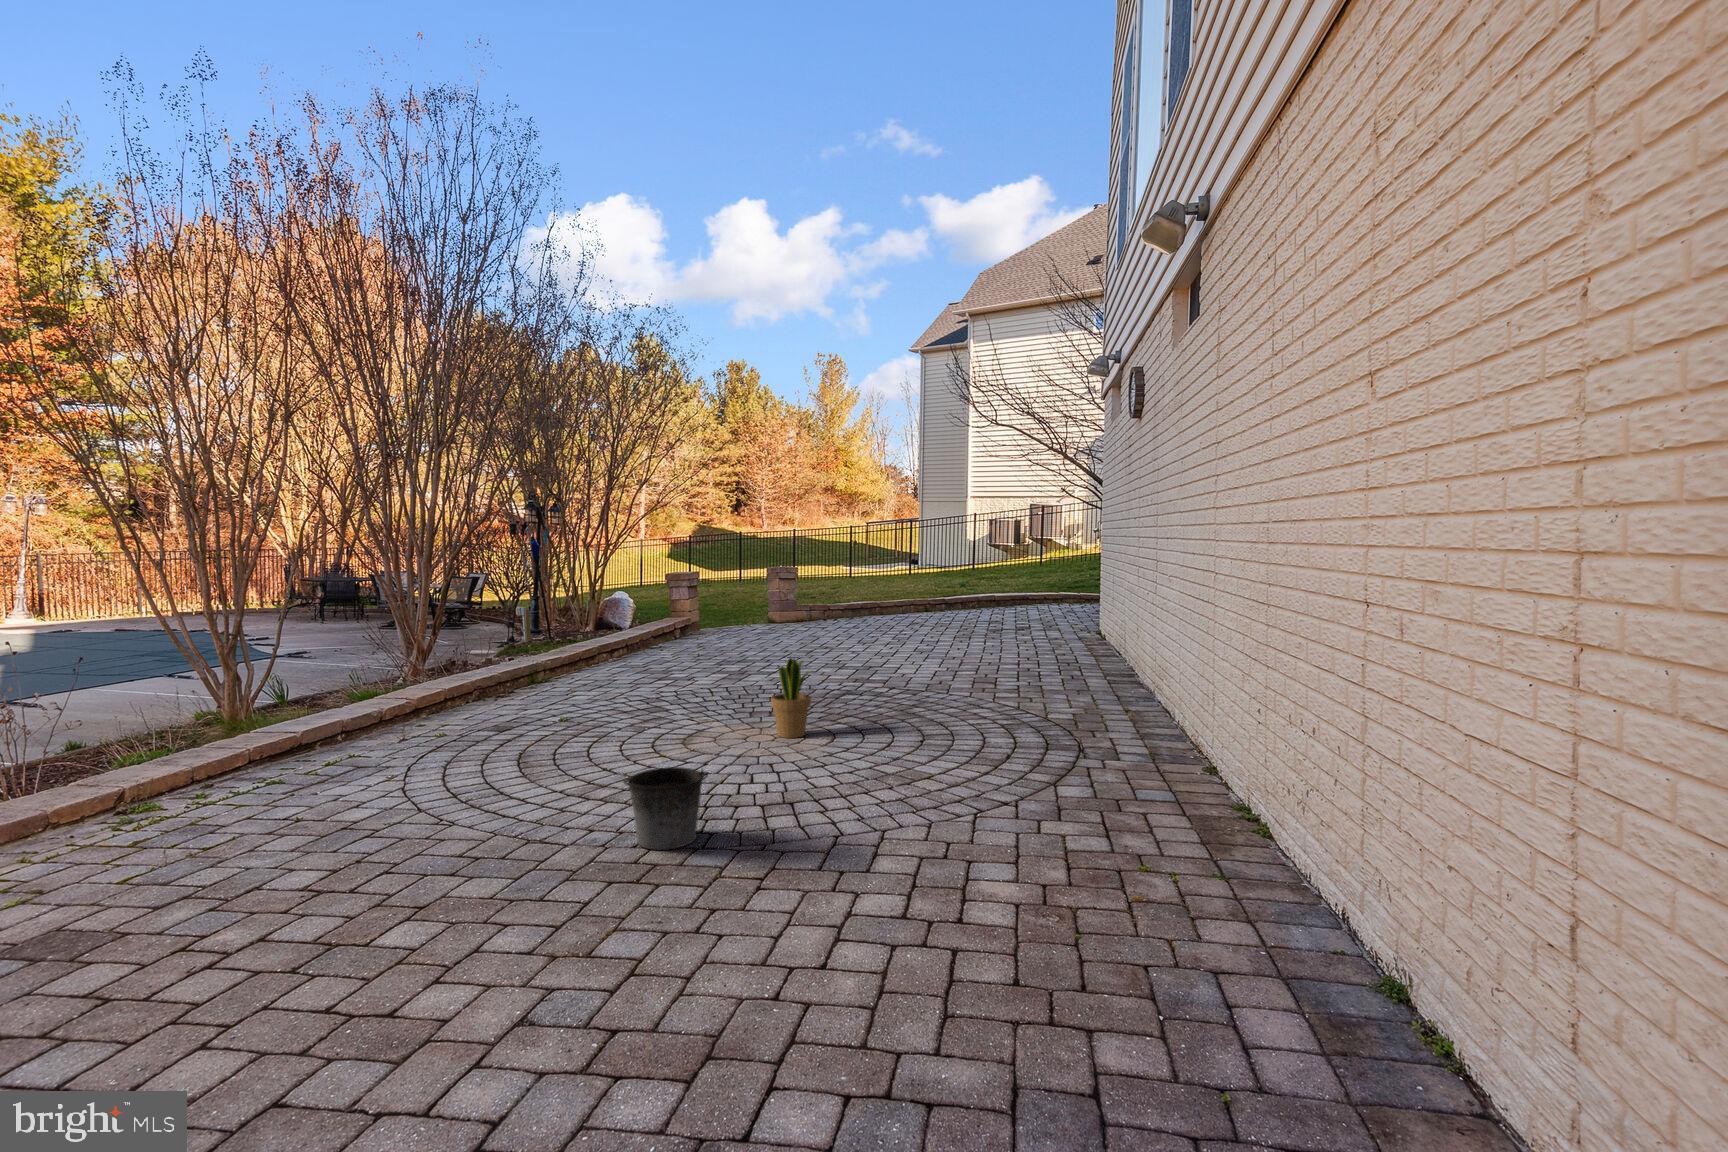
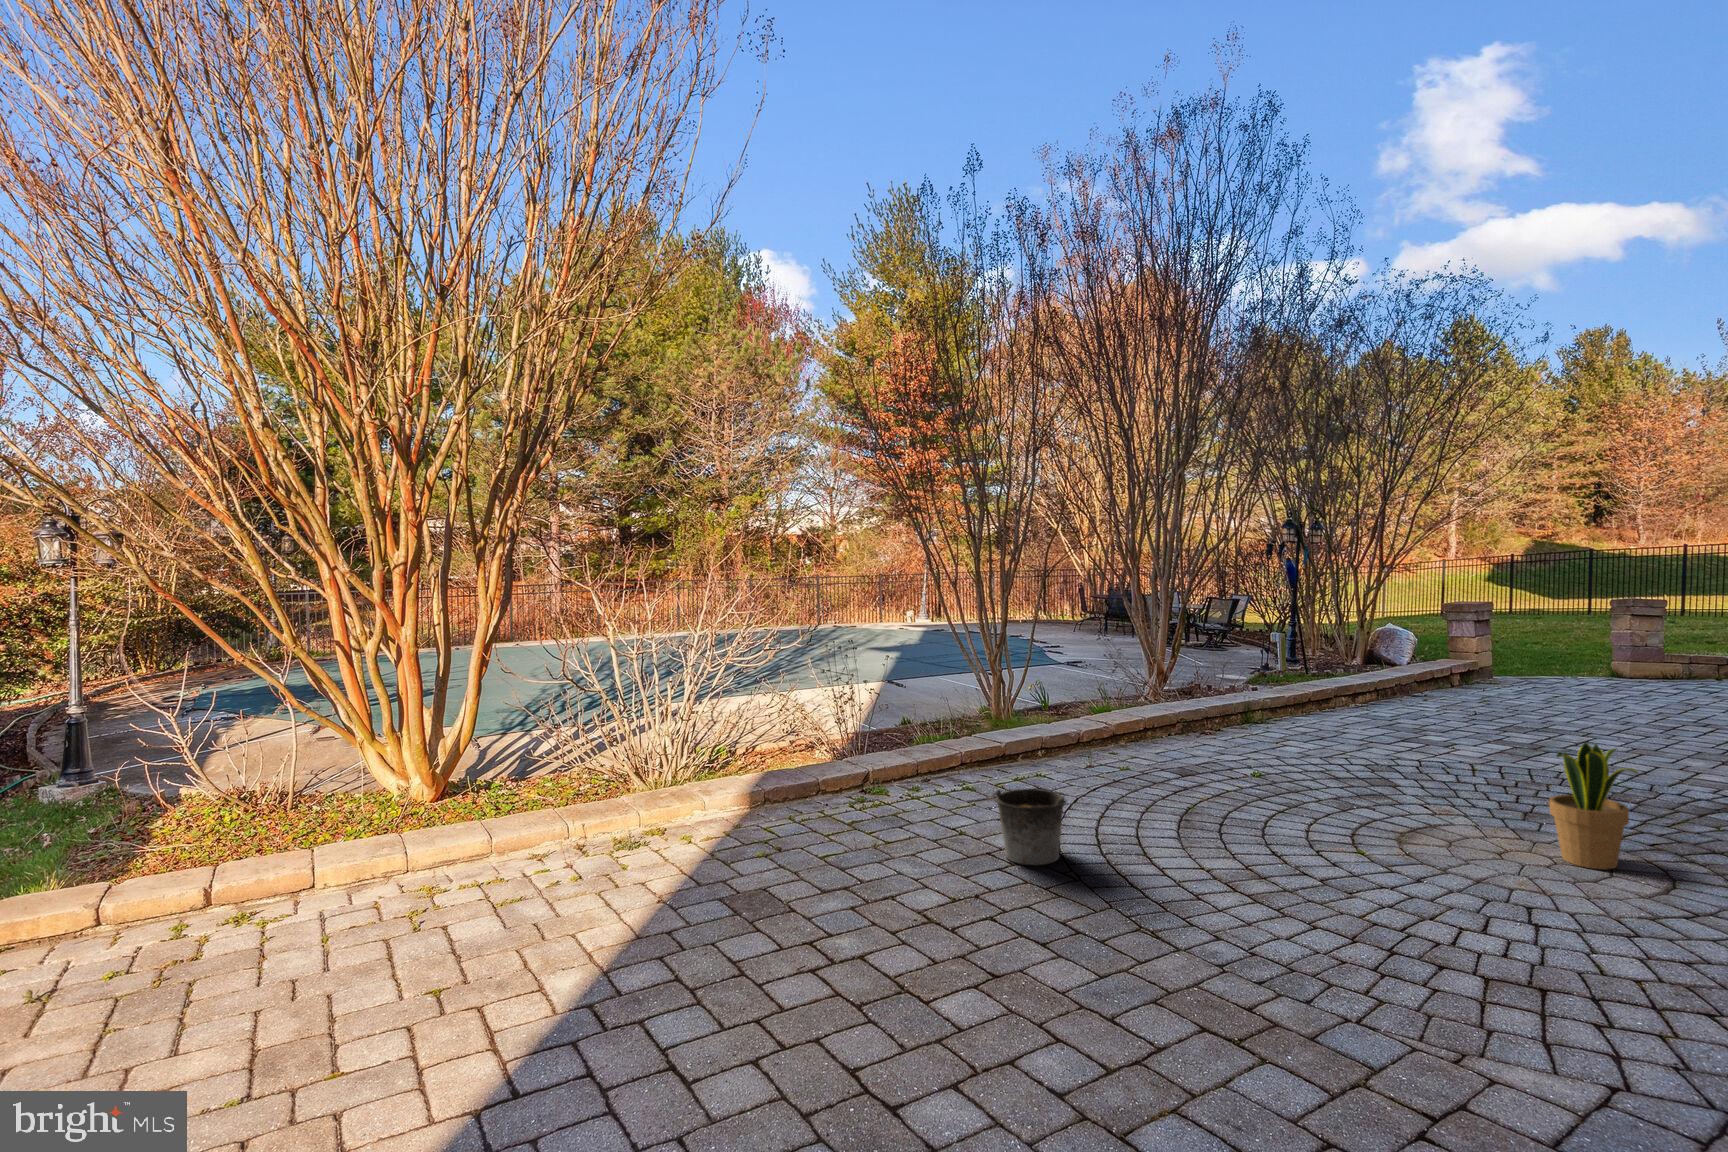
bucket: present [624,767,708,850] -> present [992,789,1067,865]

